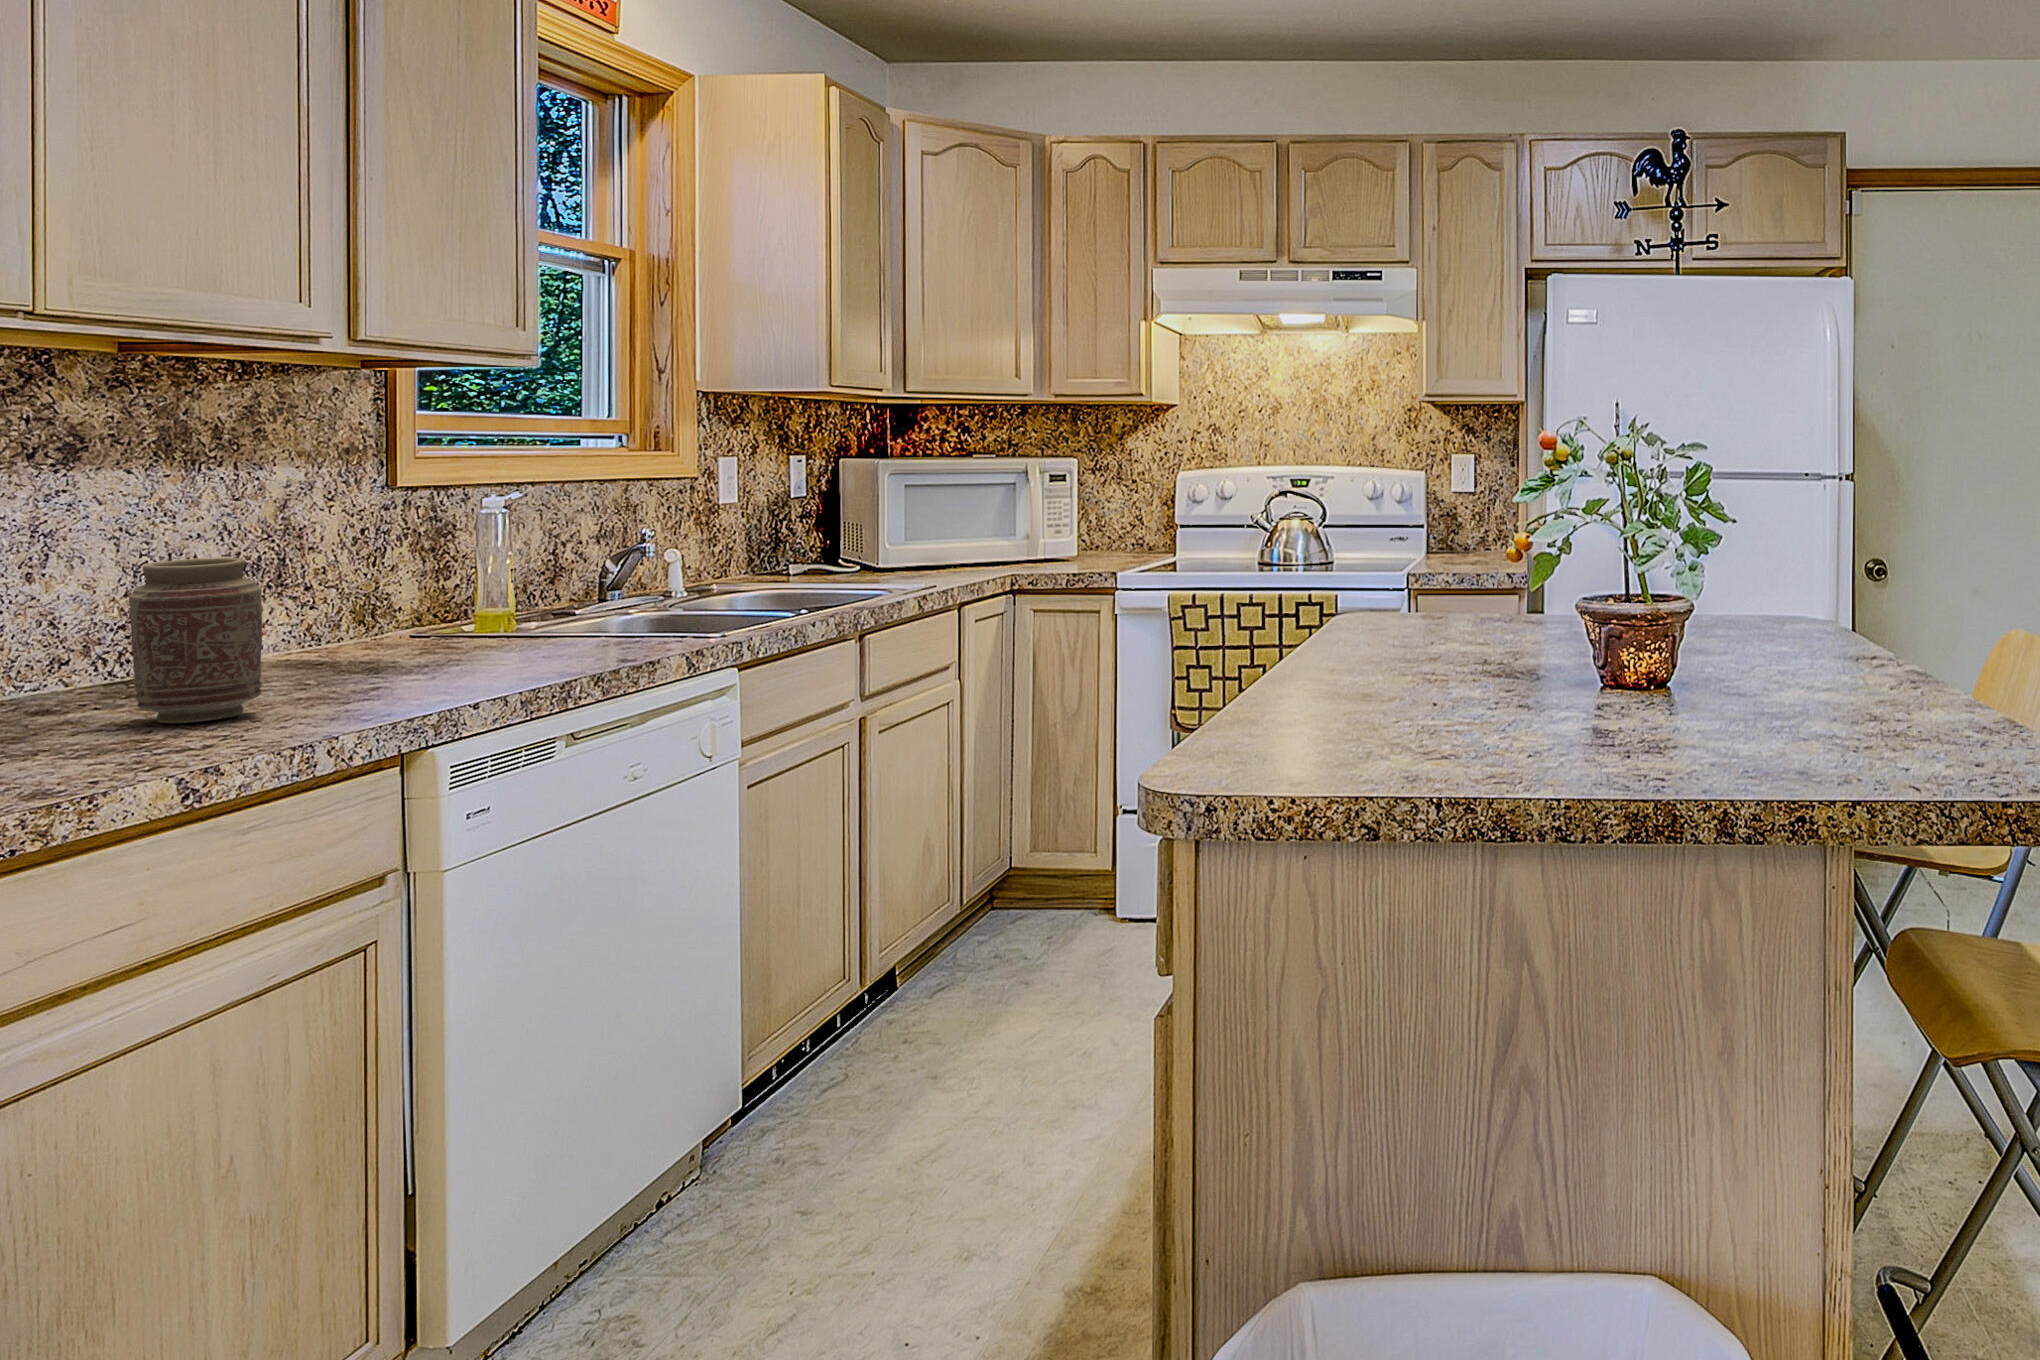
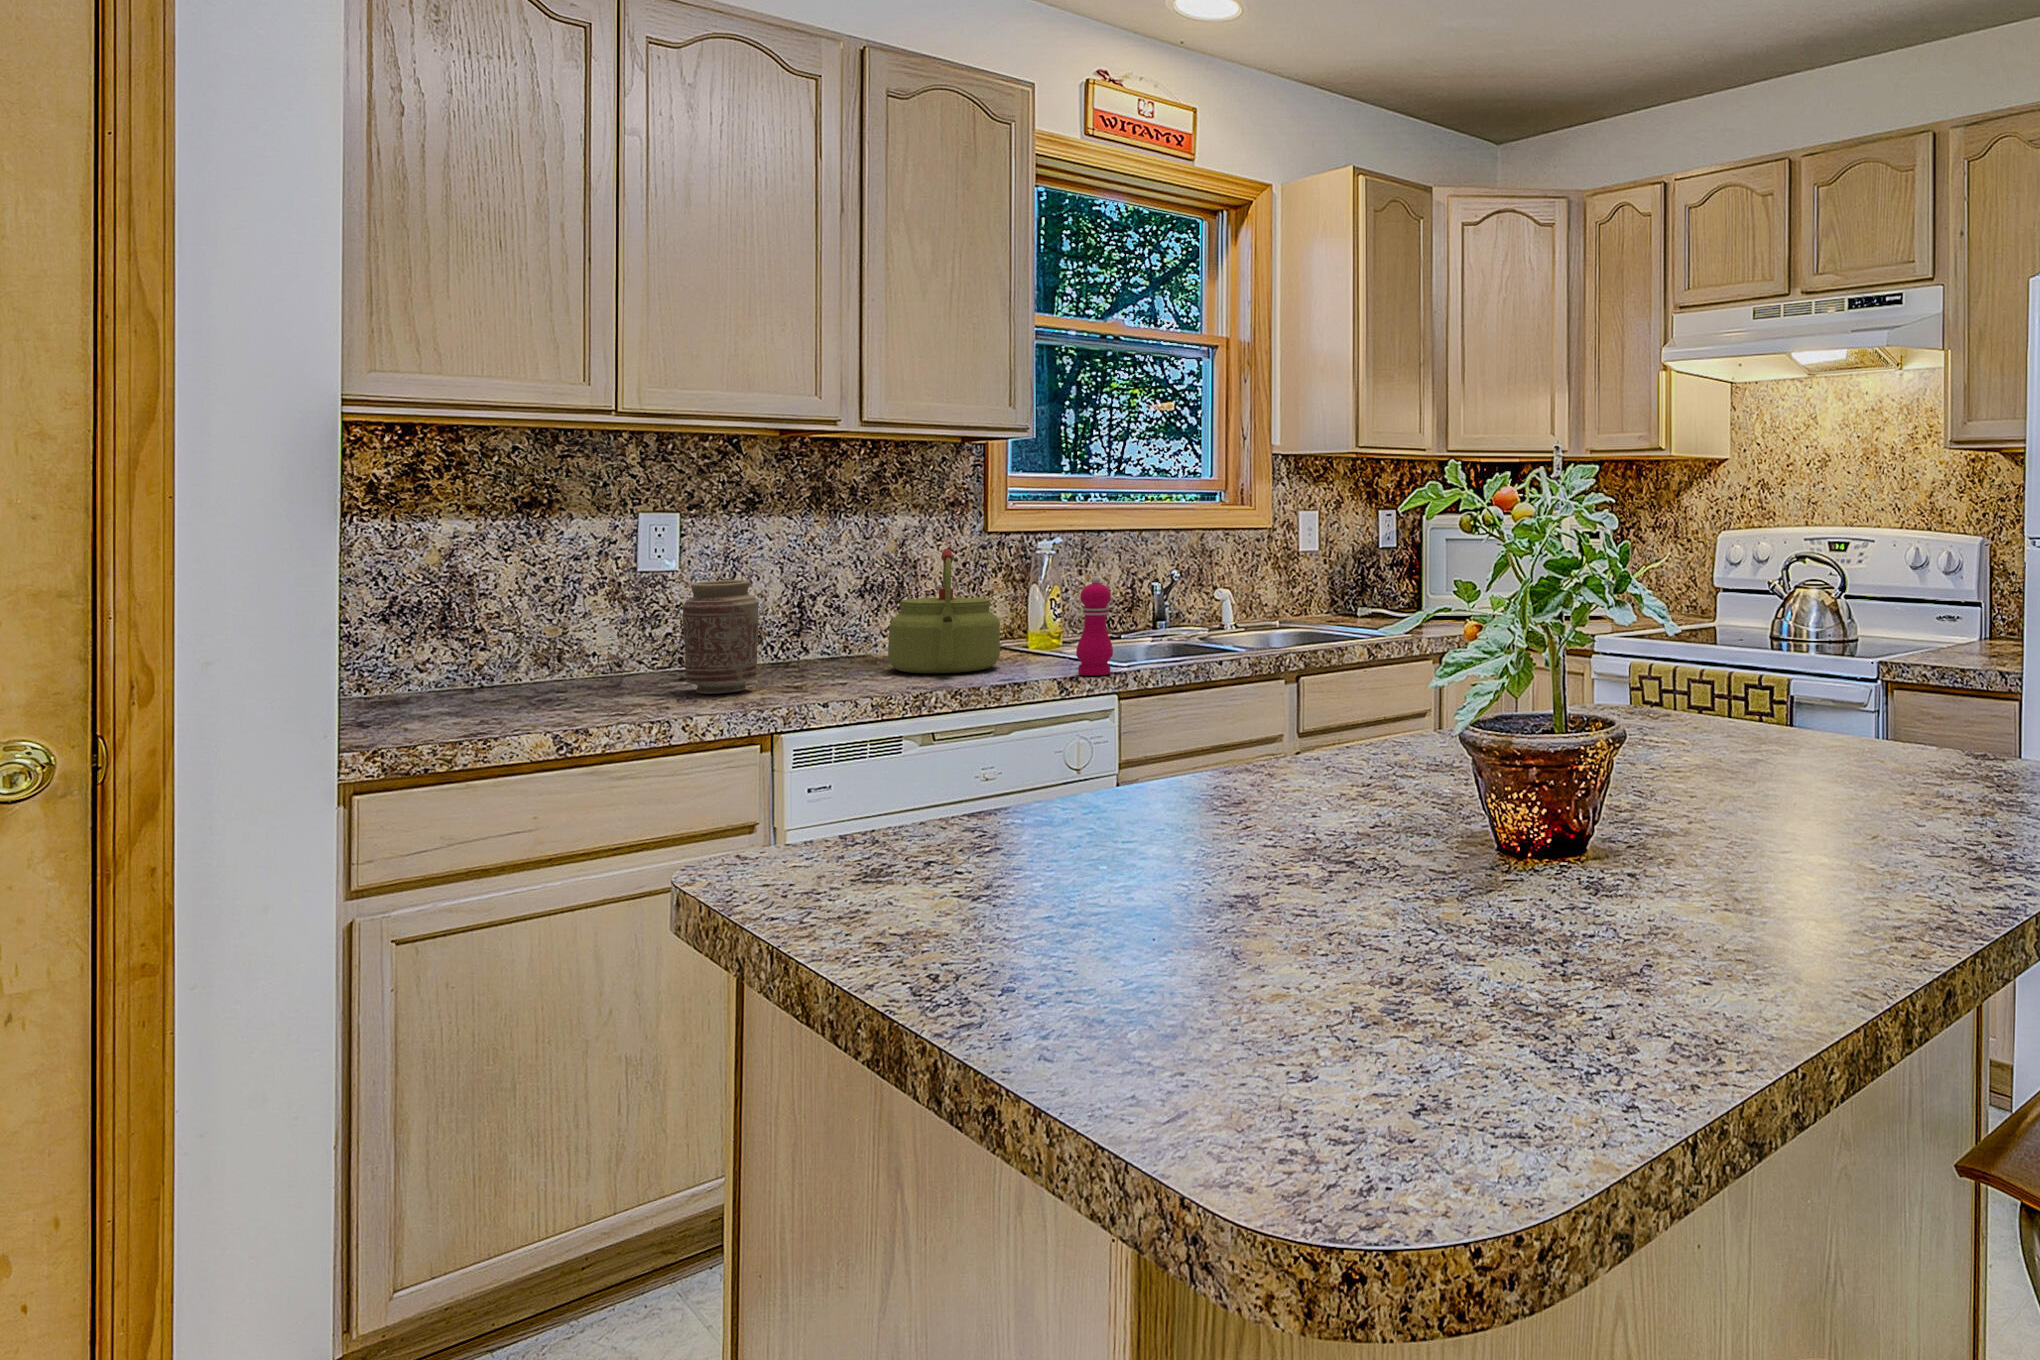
kettle: none [363,508,535,672] -> present [888,549,1000,673]
pepper mill: none [664,534,713,652] -> present [1076,576,1113,676]

